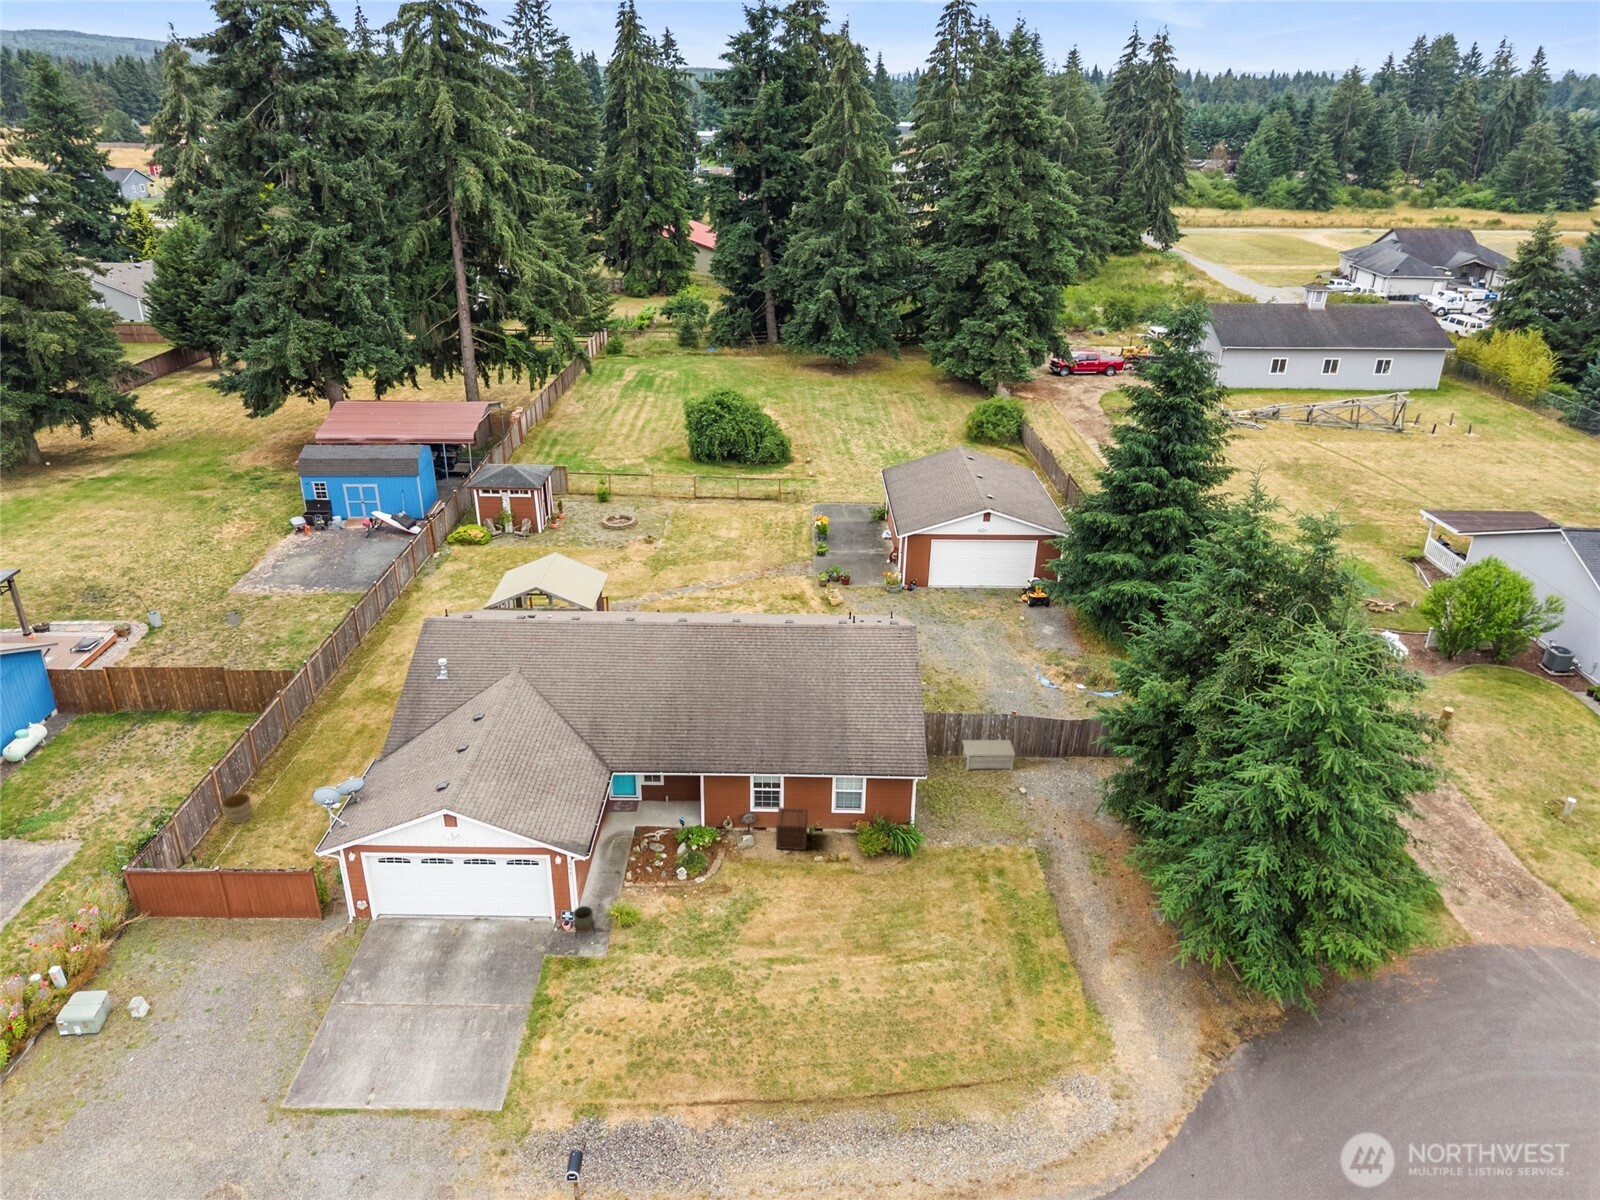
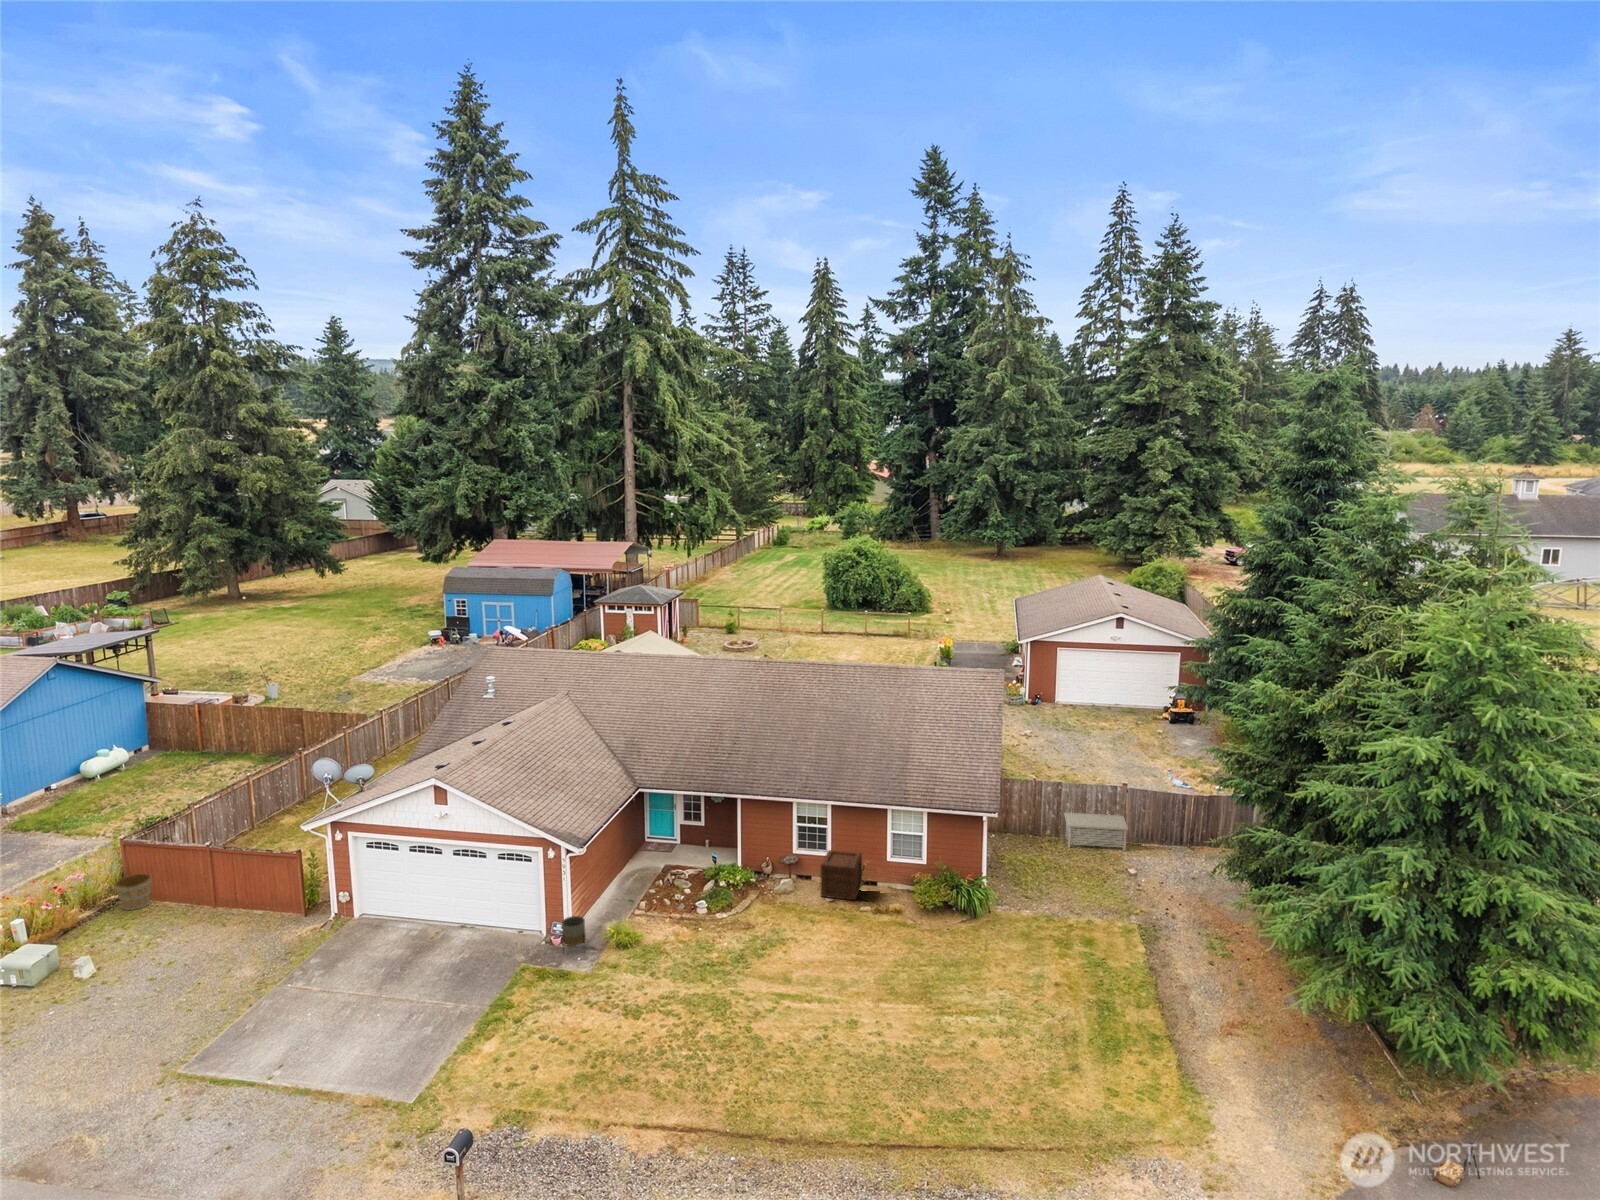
wooden bucket: present [222,793,251,824] -> present [114,874,152,910]

